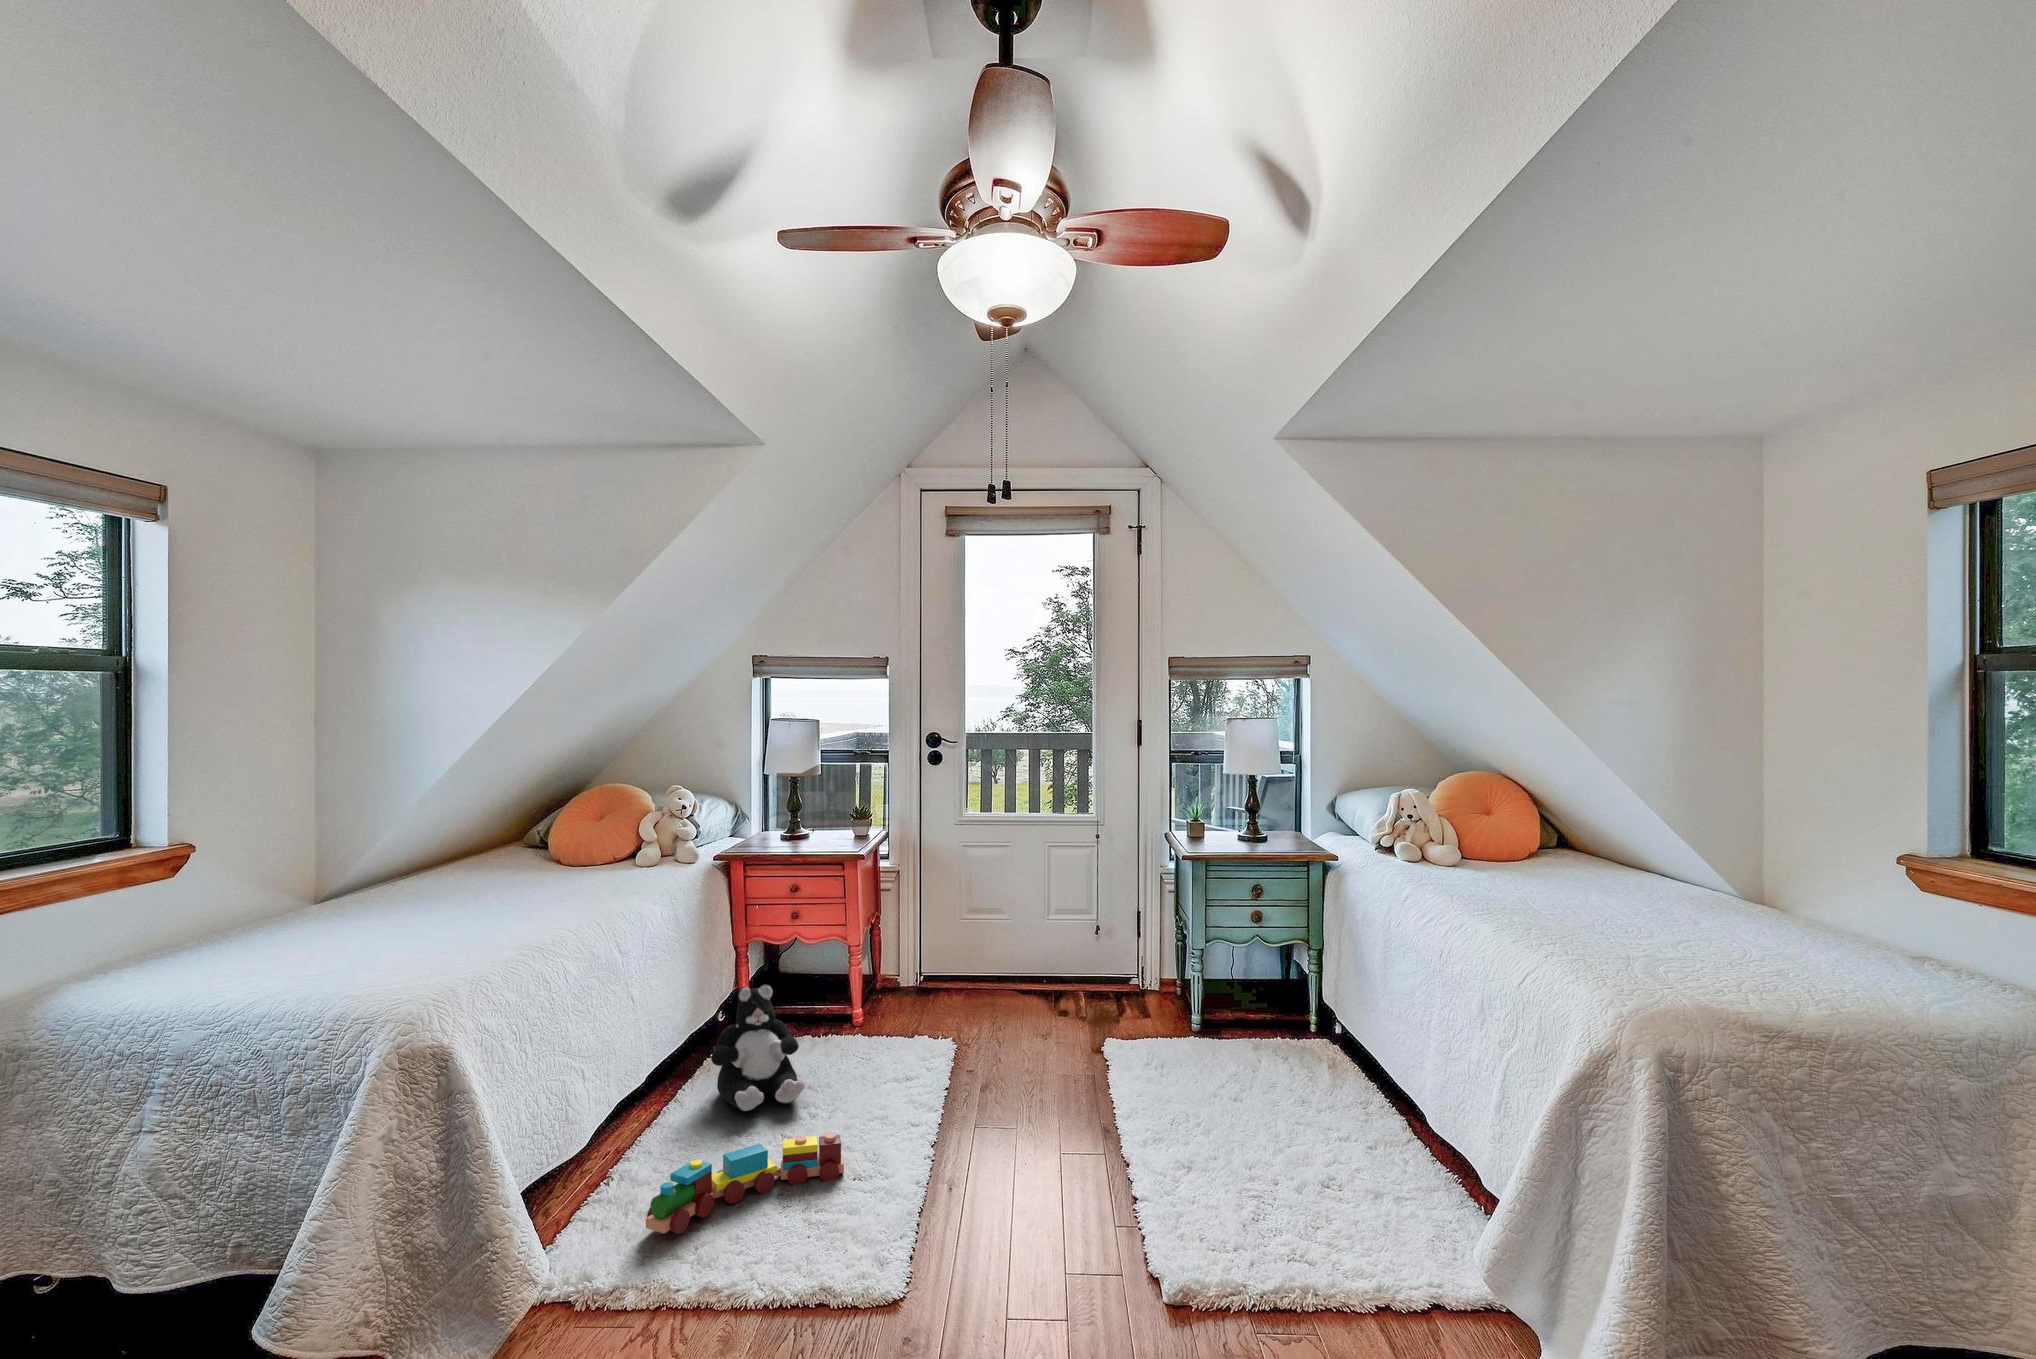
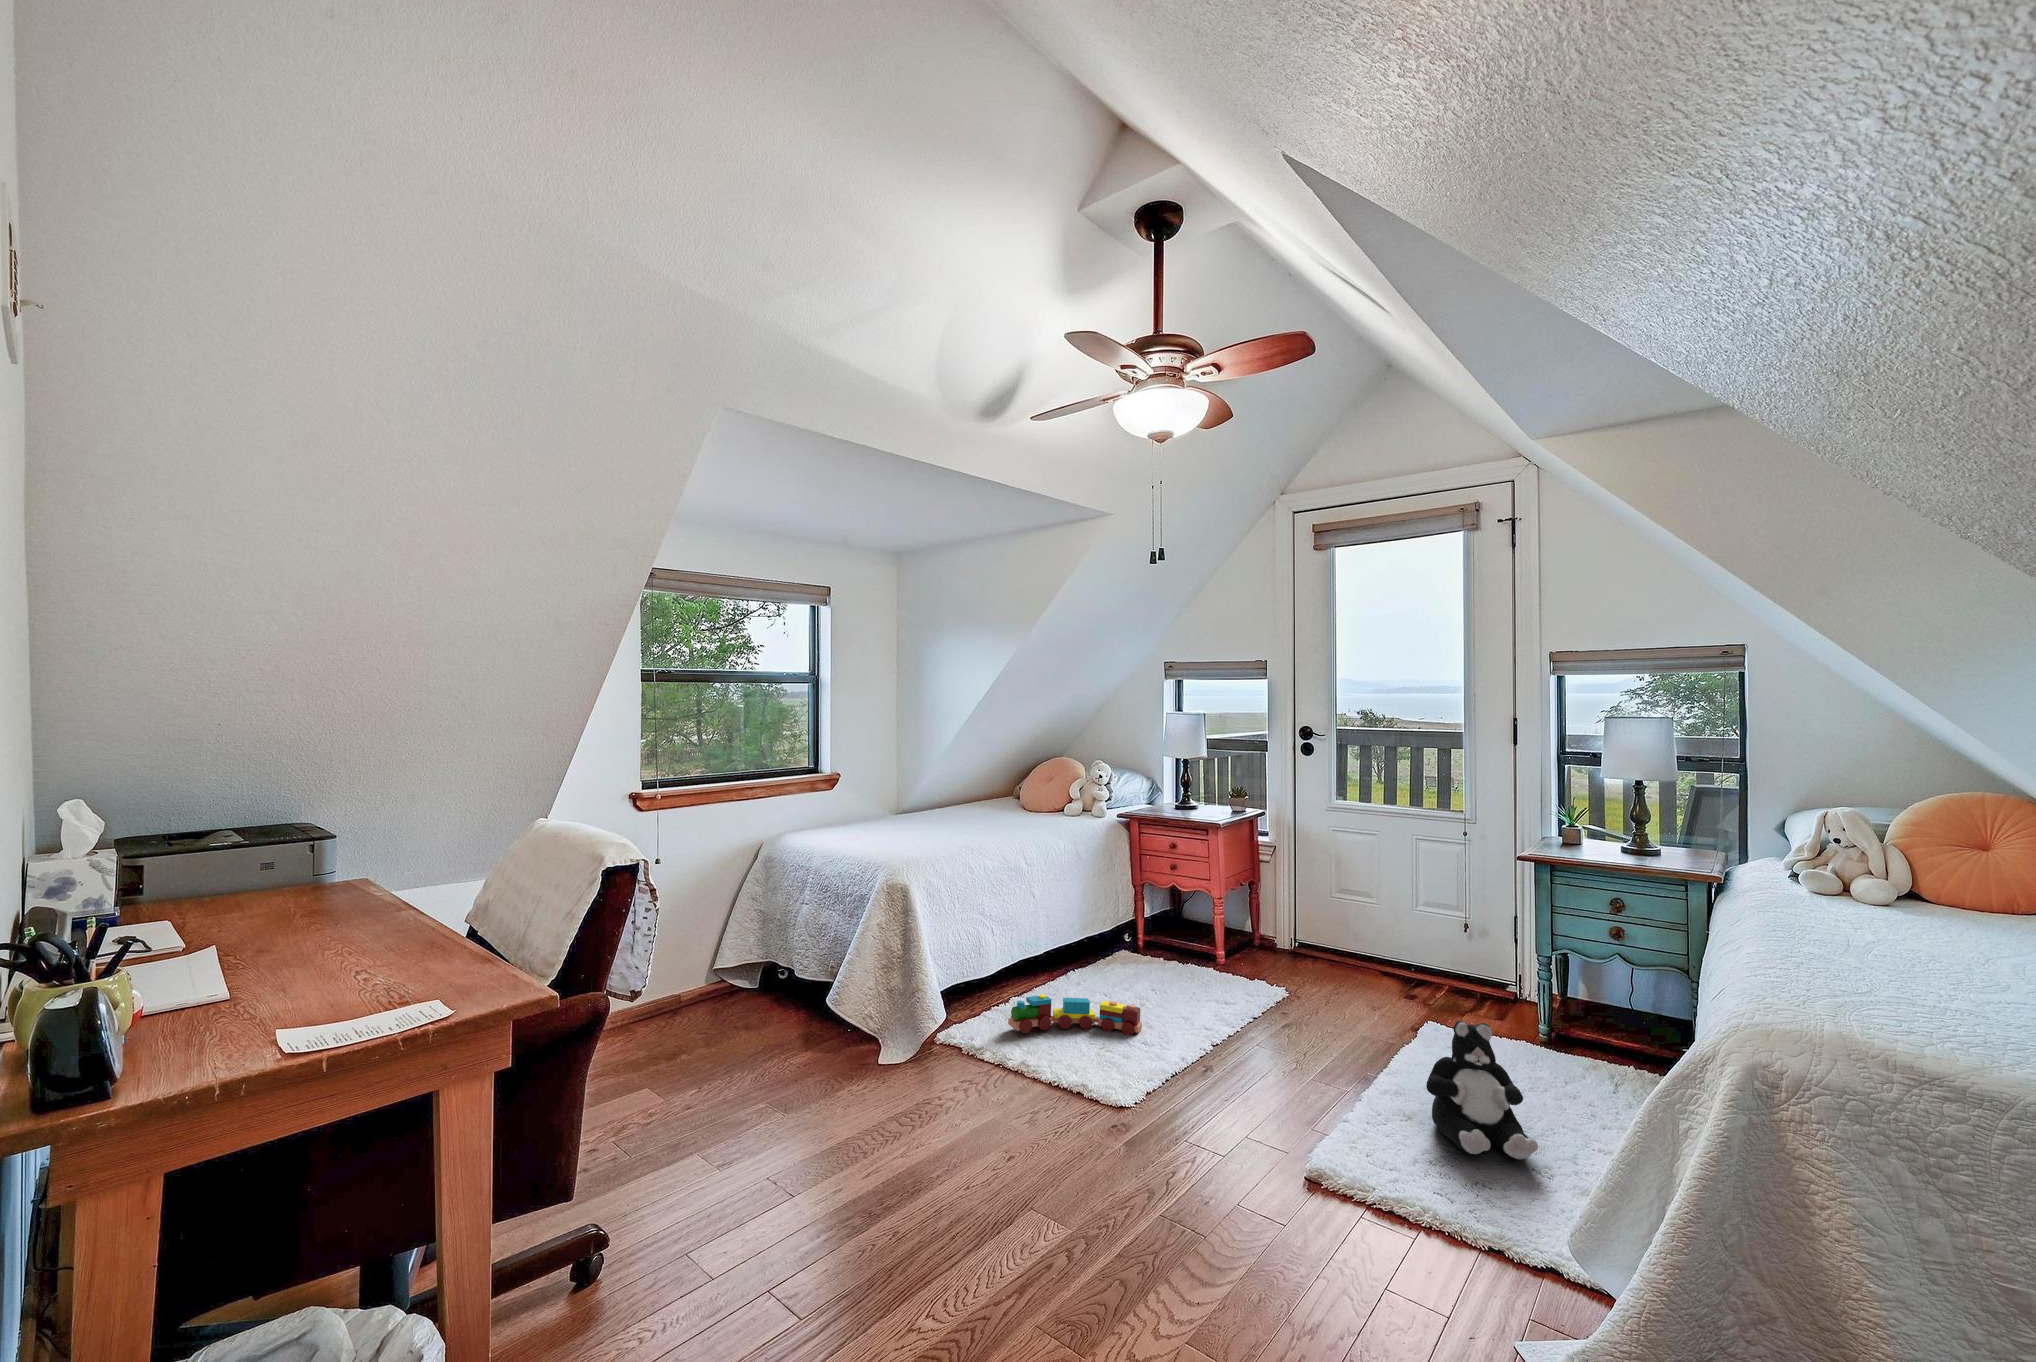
plush toy: present [711,984,805,1111] -> present [1426,1021,1538,1160]

